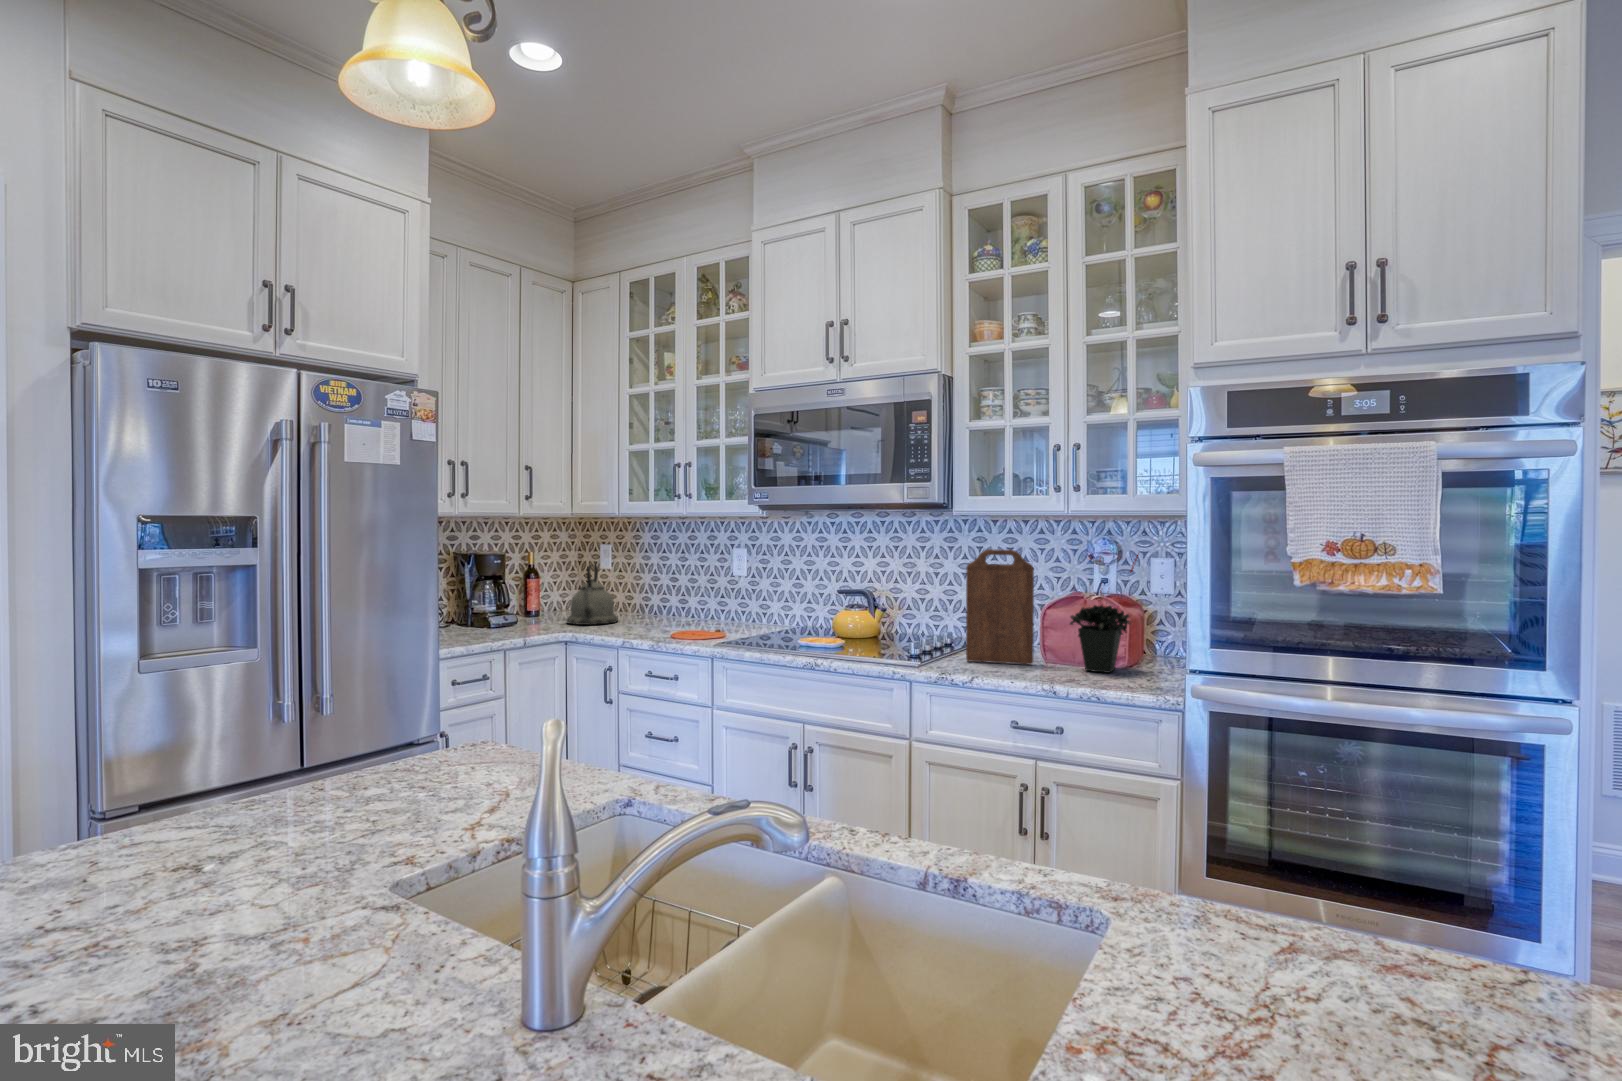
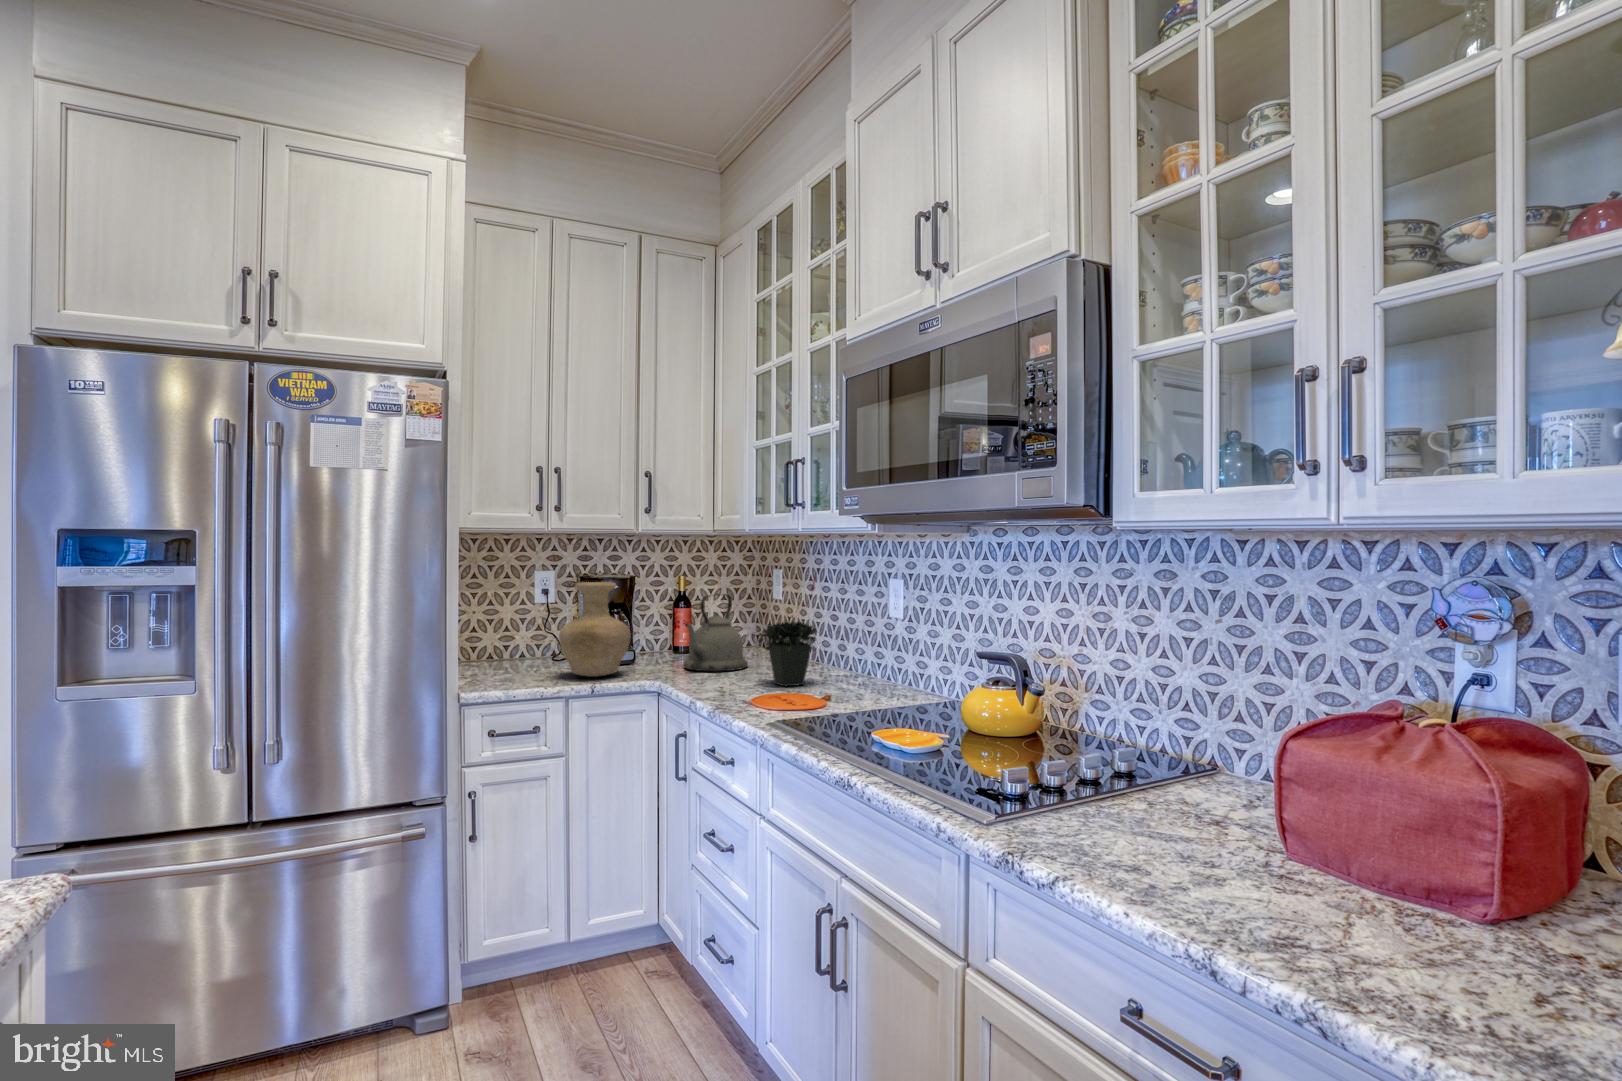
cutting board: present [966,549,1034,664] -> none [1076,599,1222,876]
potted plant: present [1070,553,1139,673] -> present [758,573,817,686]
vase: none [480,557,540,633] -> present [559,582,631,677]

